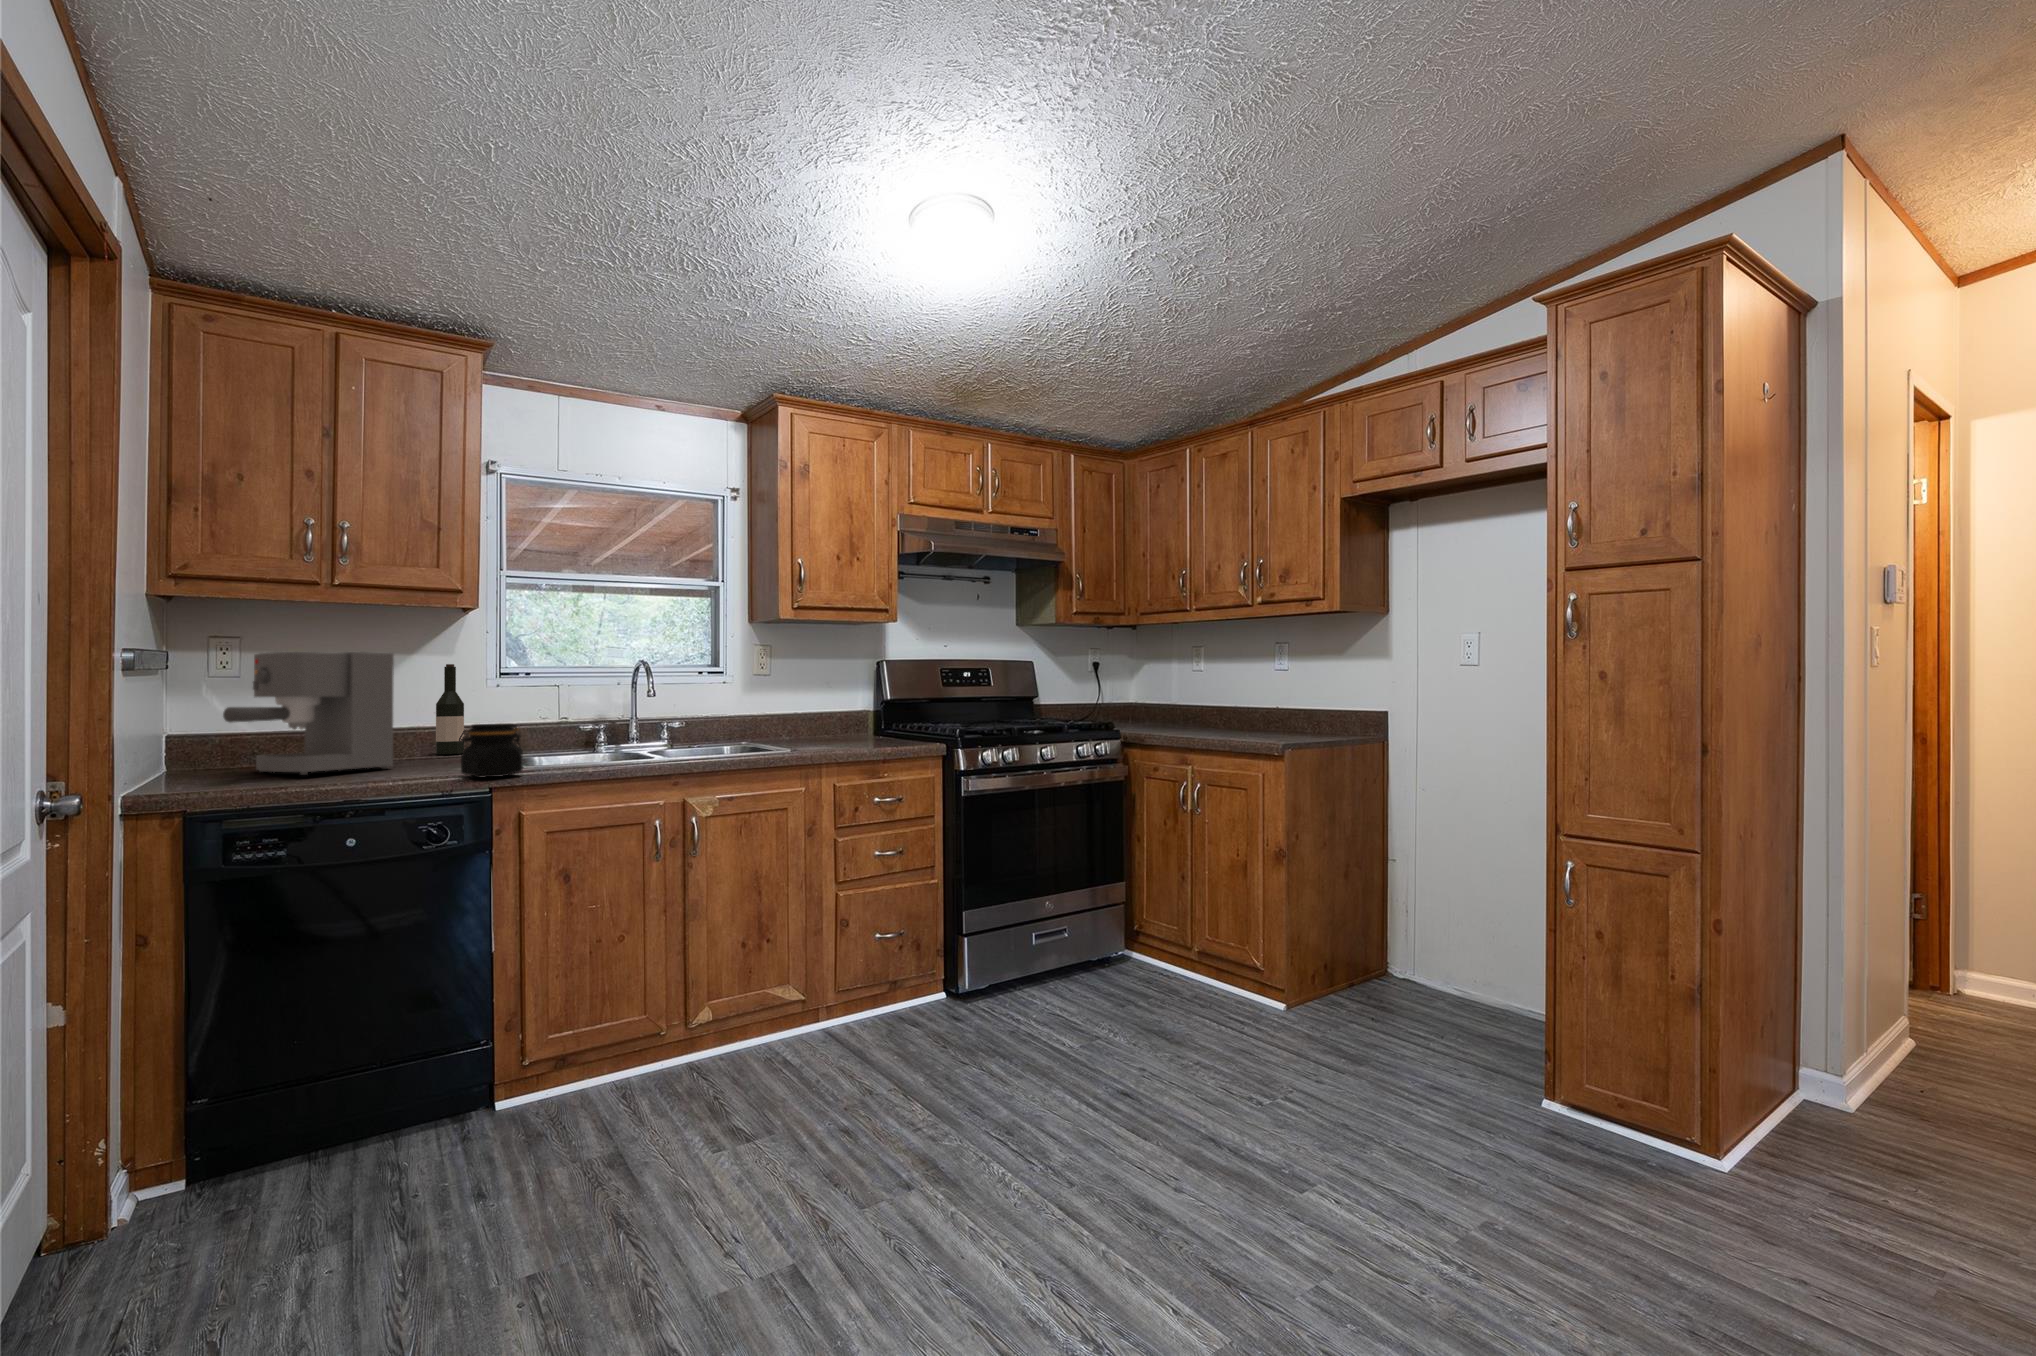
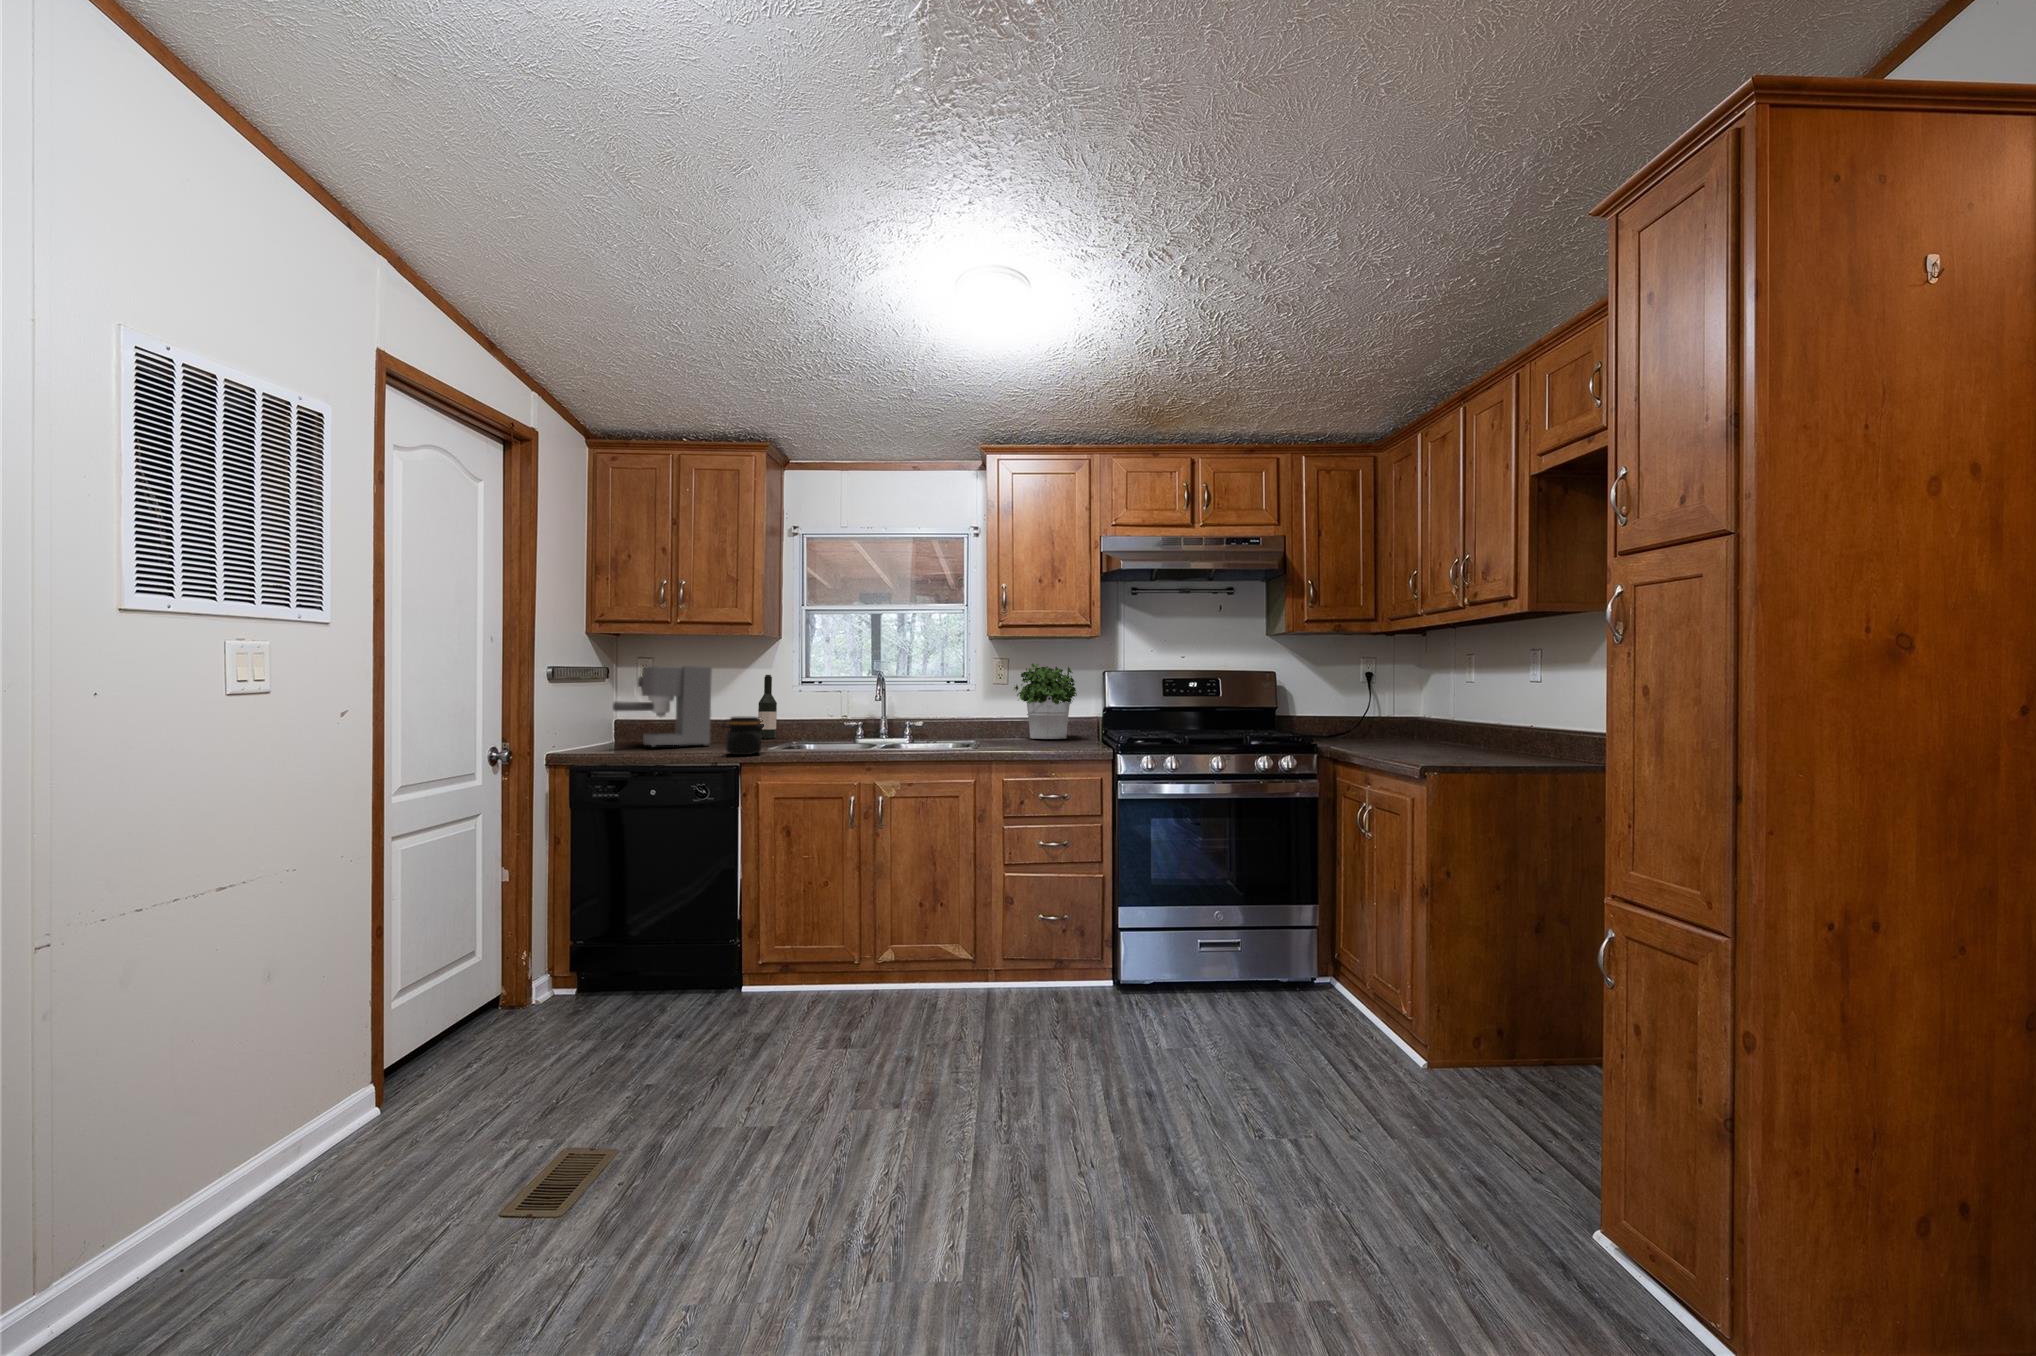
potted plant: none [792,652,865,739] -> present [1015,663,1077,739]

